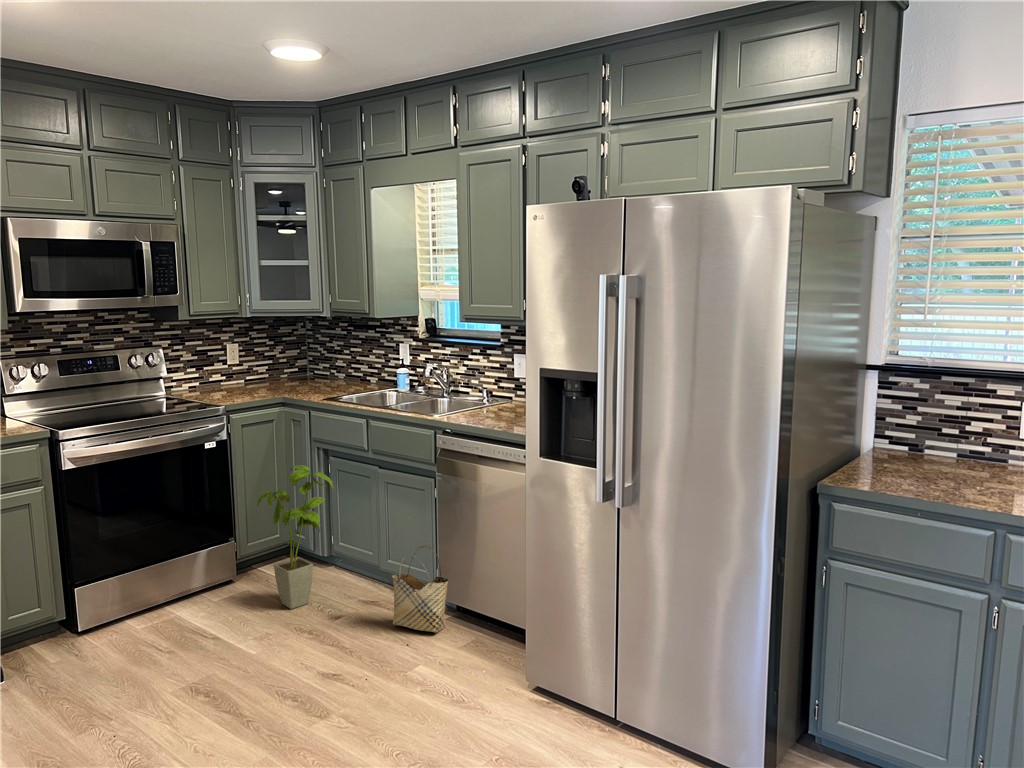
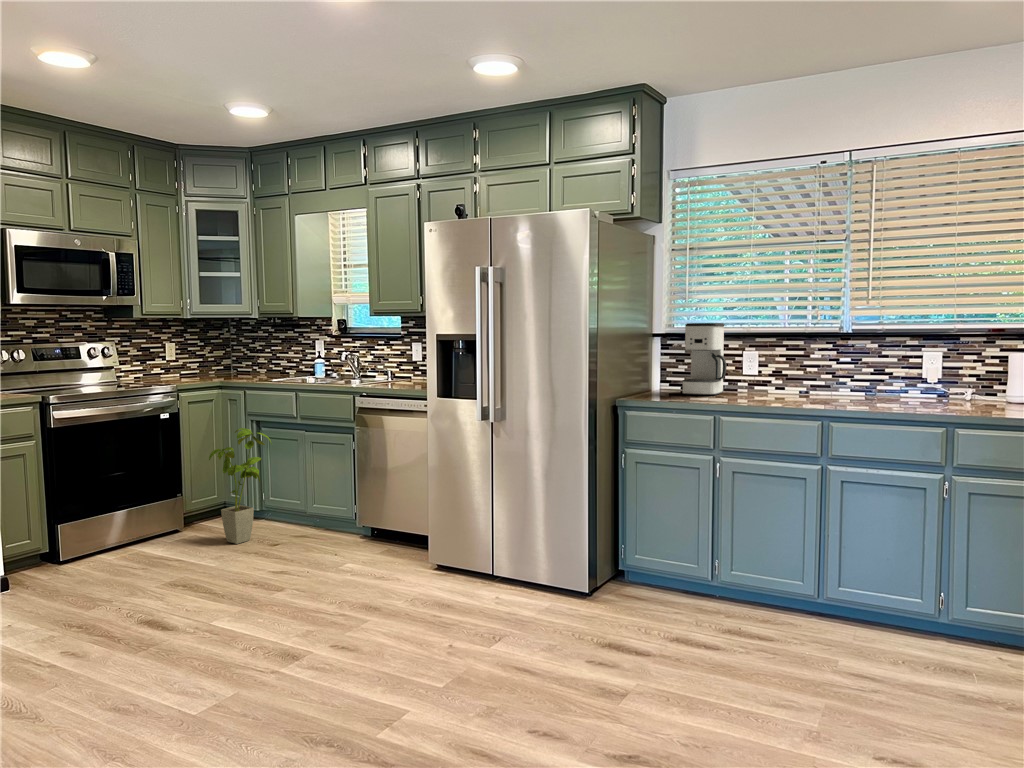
coffee maker: none [920,356,1001,477] -> present [682,323,727,395]
woven basket: present [392,546,448,632] -> none [321,485,366,548]

